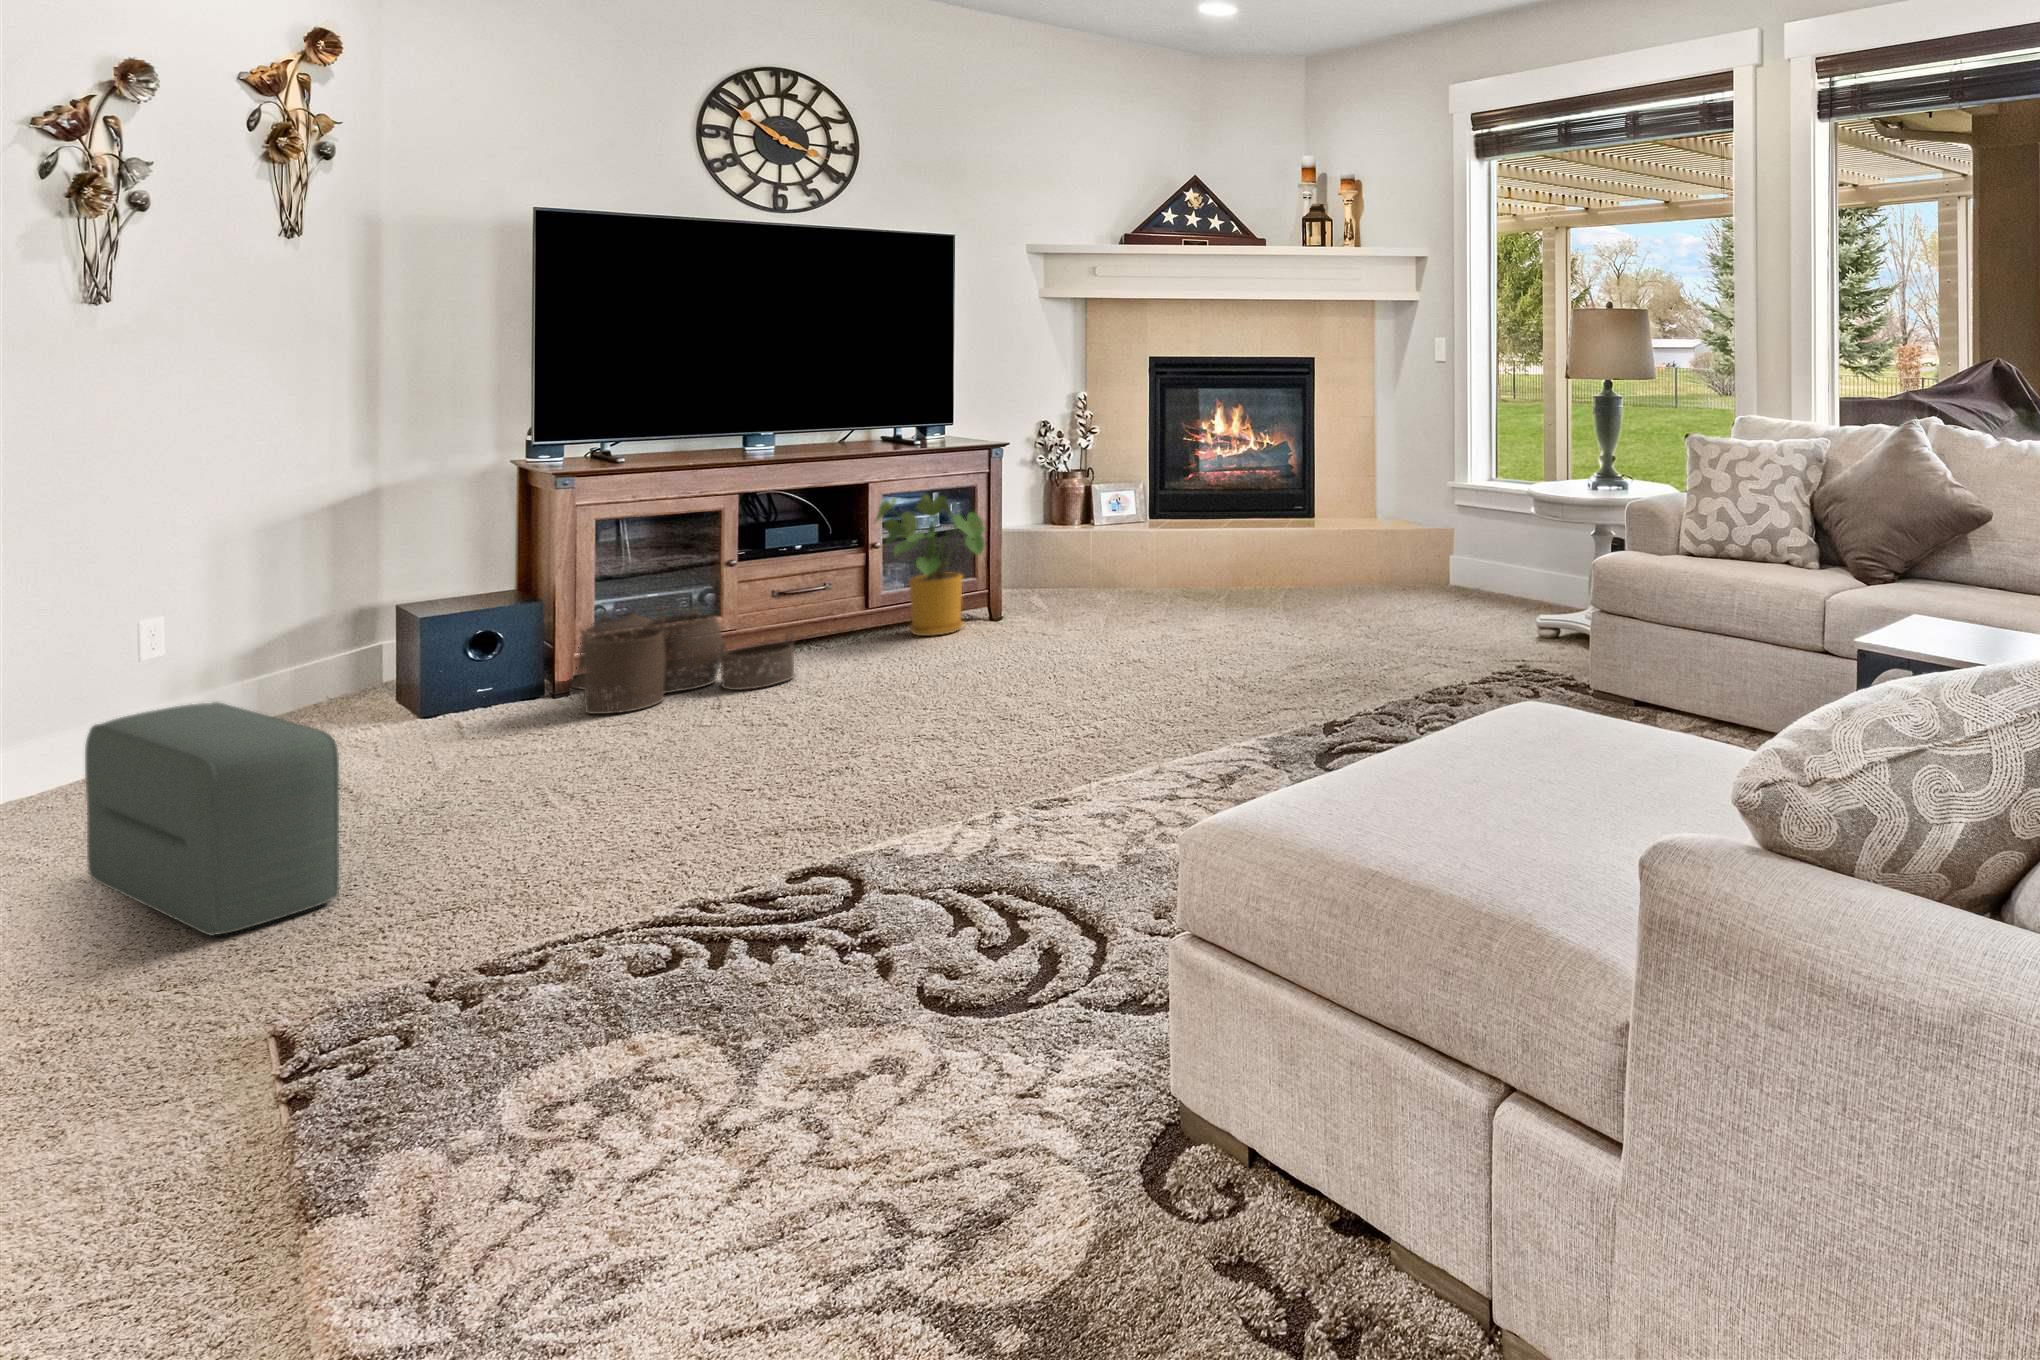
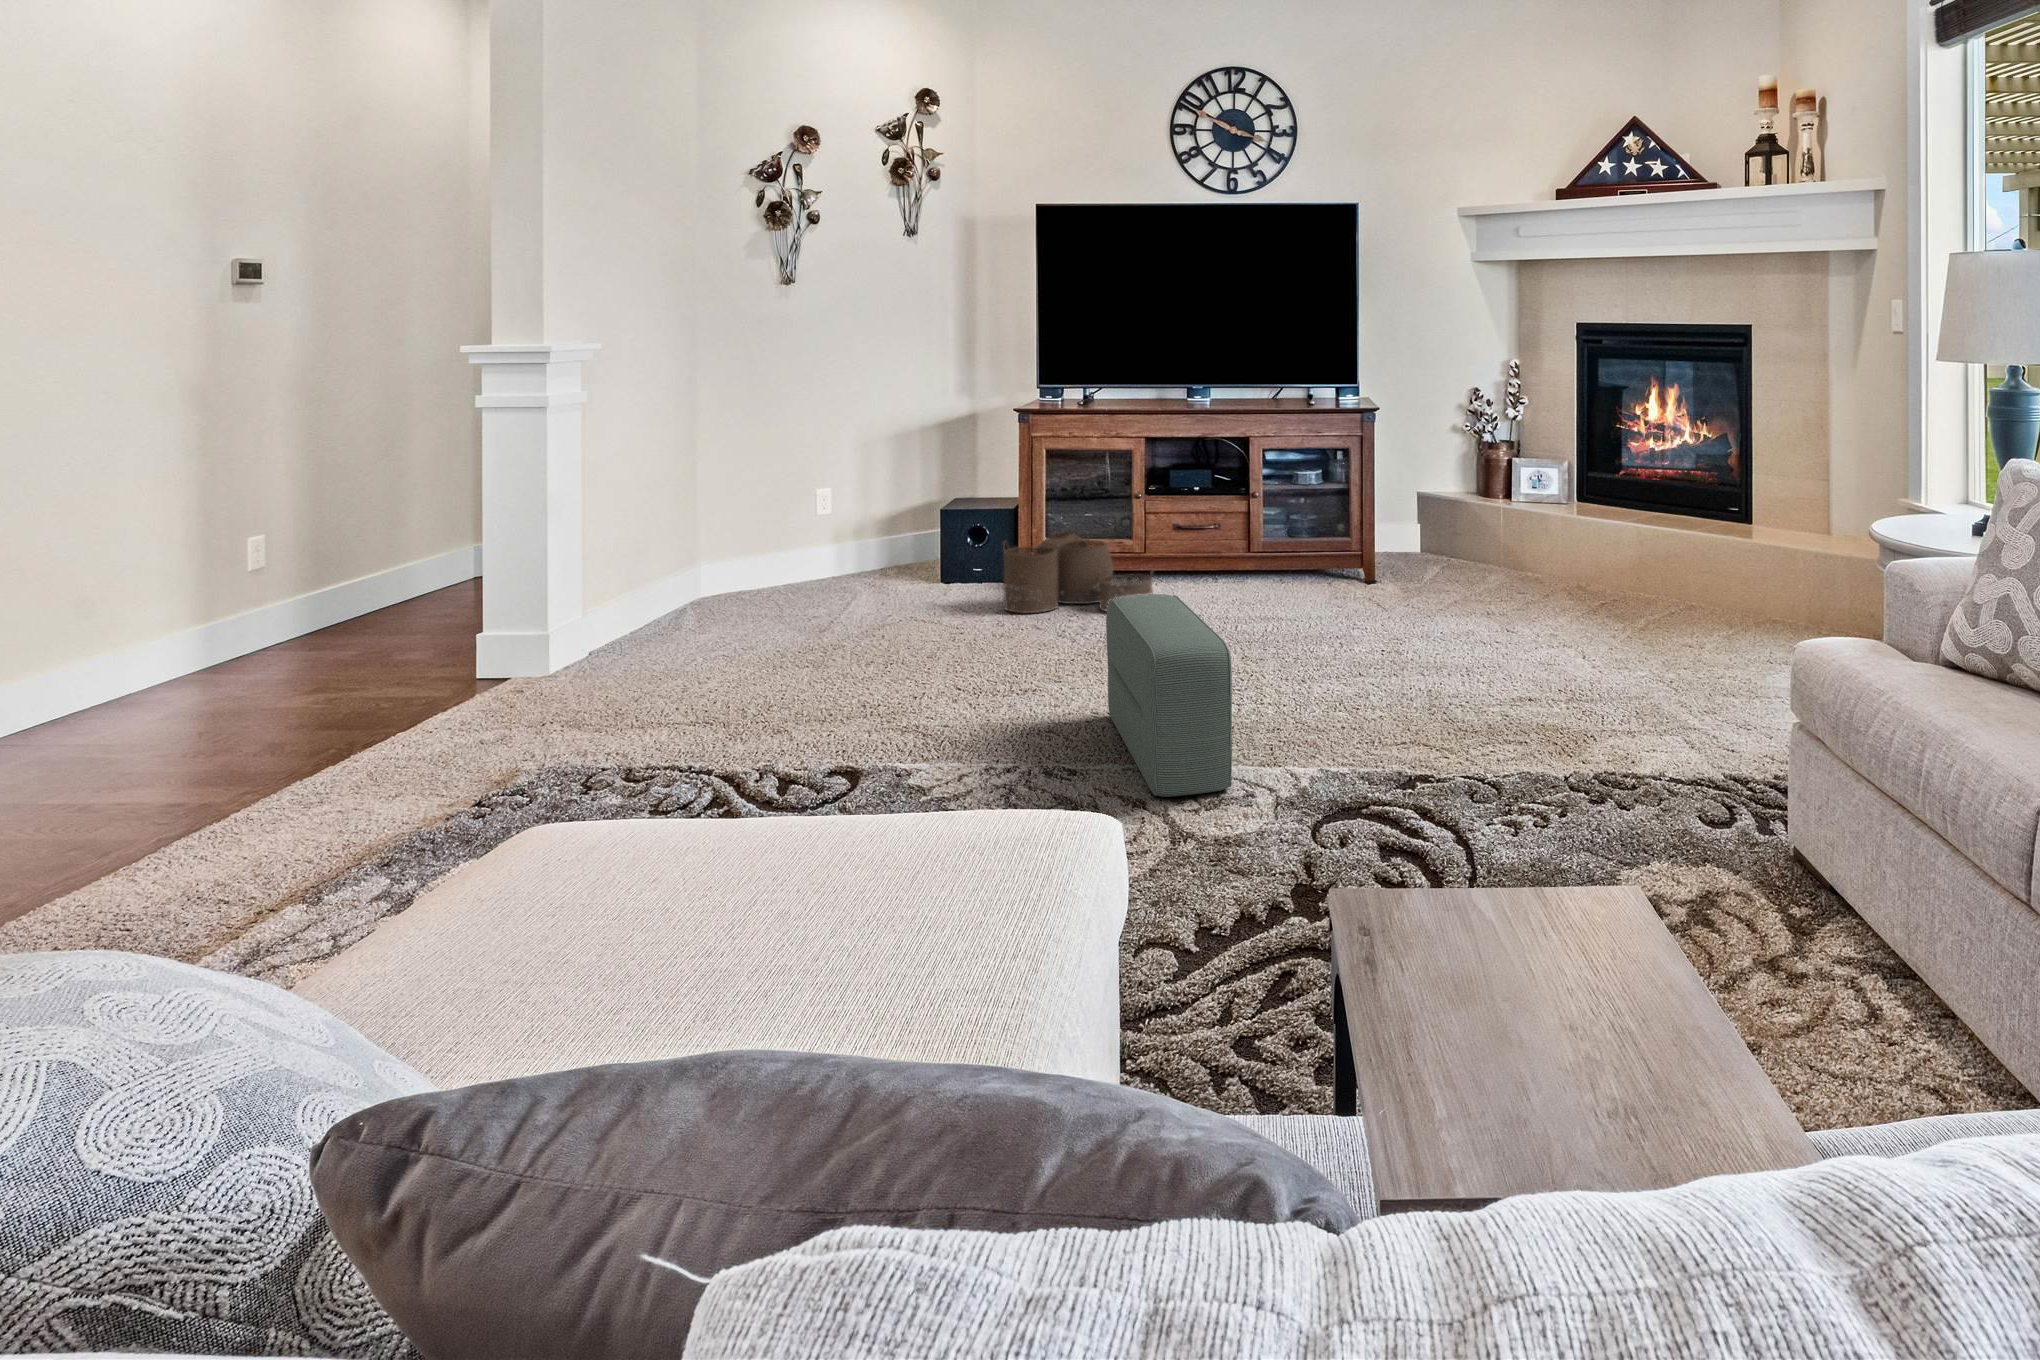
house plant: present [876,494,985,636] -> none [1260,456,1351,592]
pouf: present [85,702,339,936] -> present [1106,594,1232,797]

